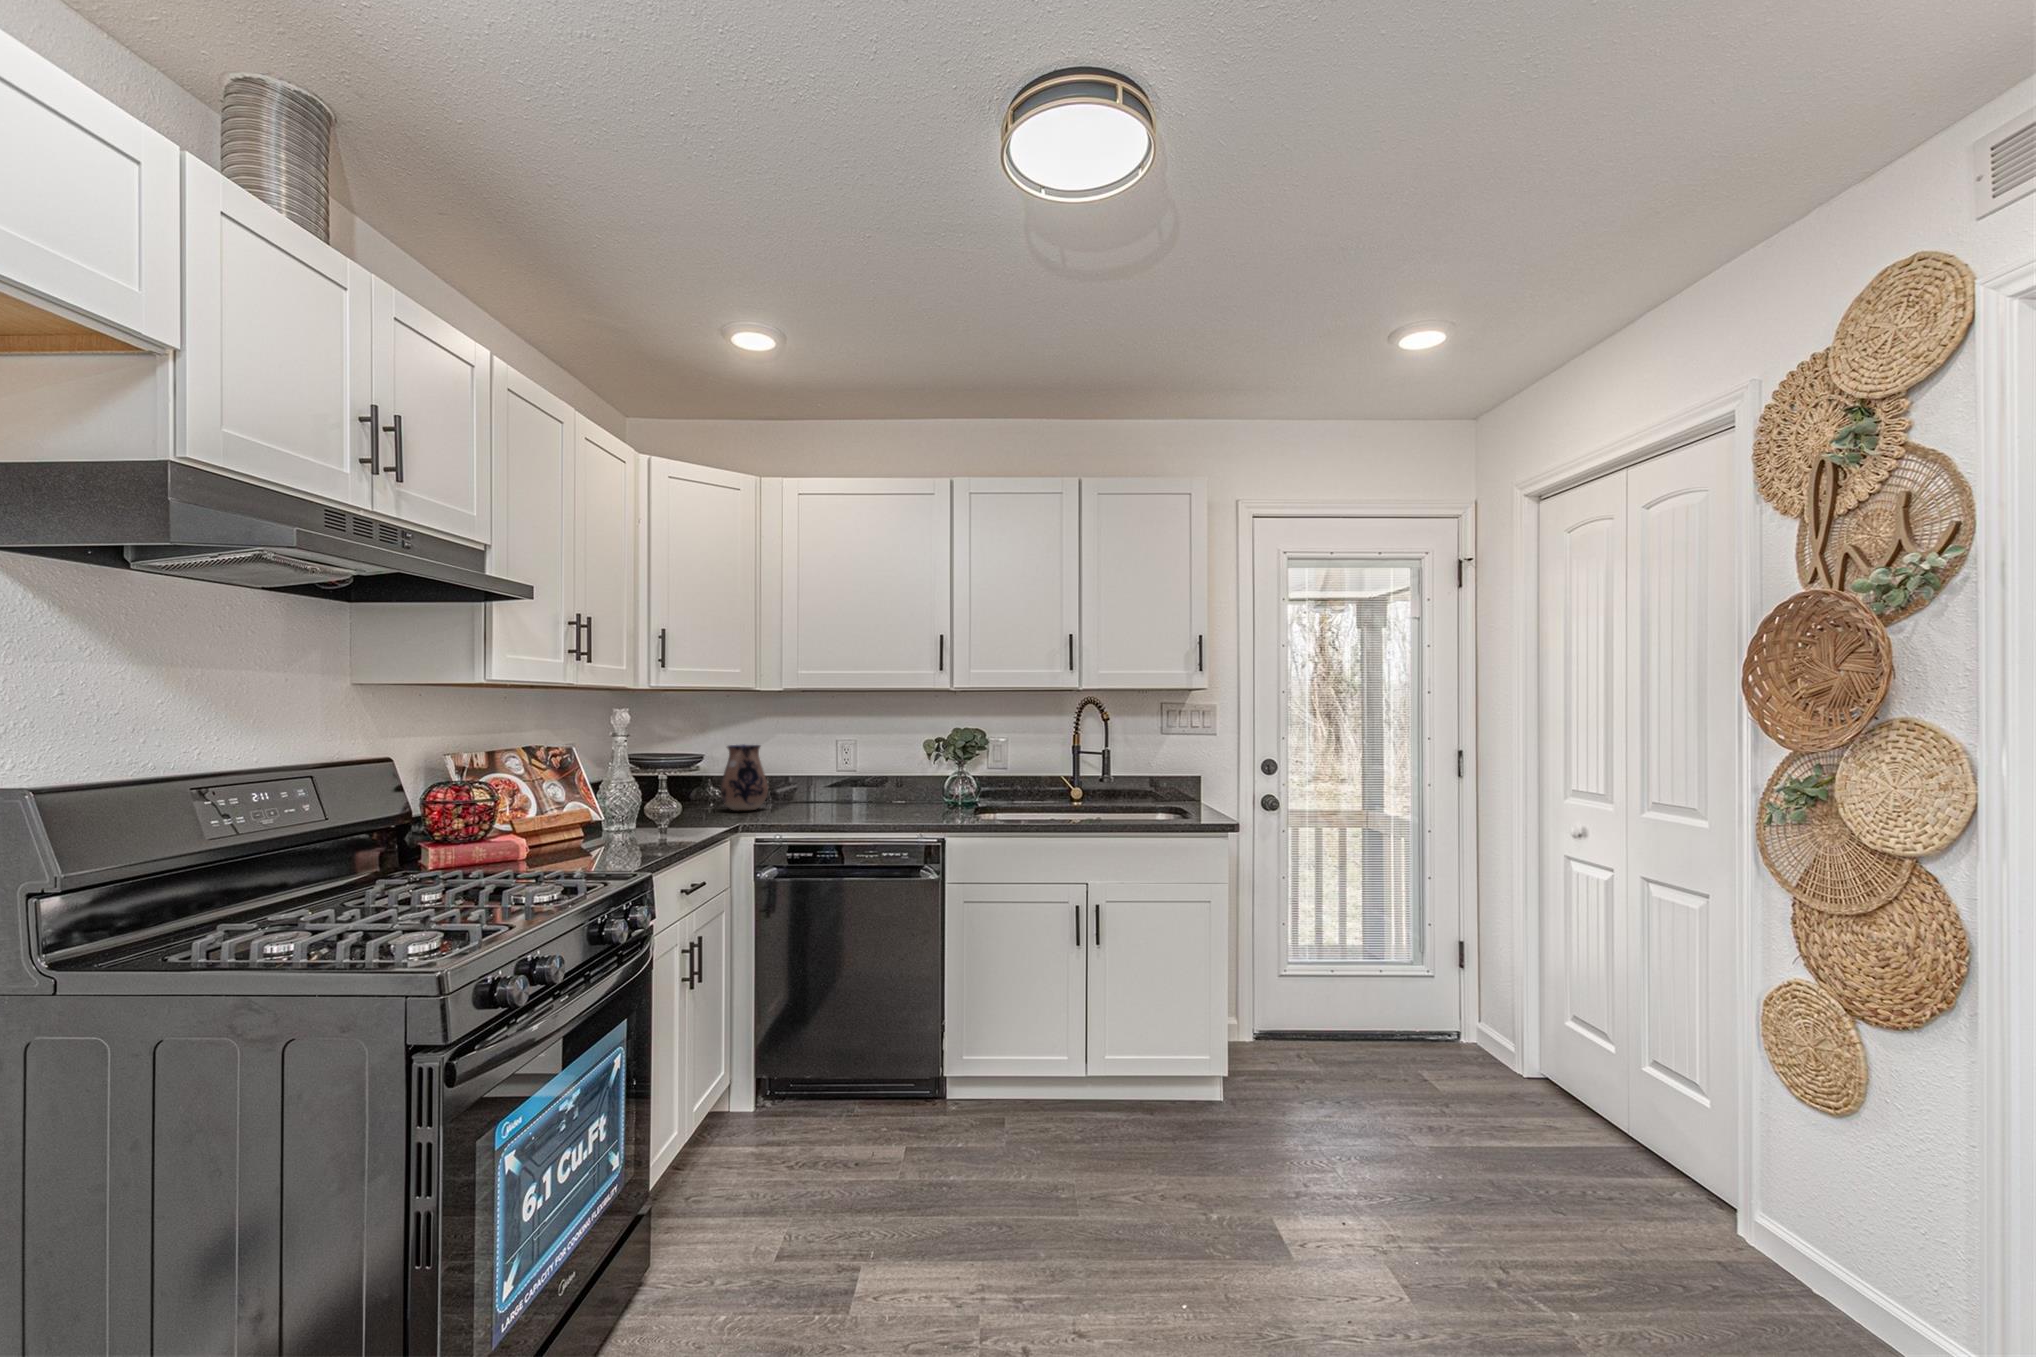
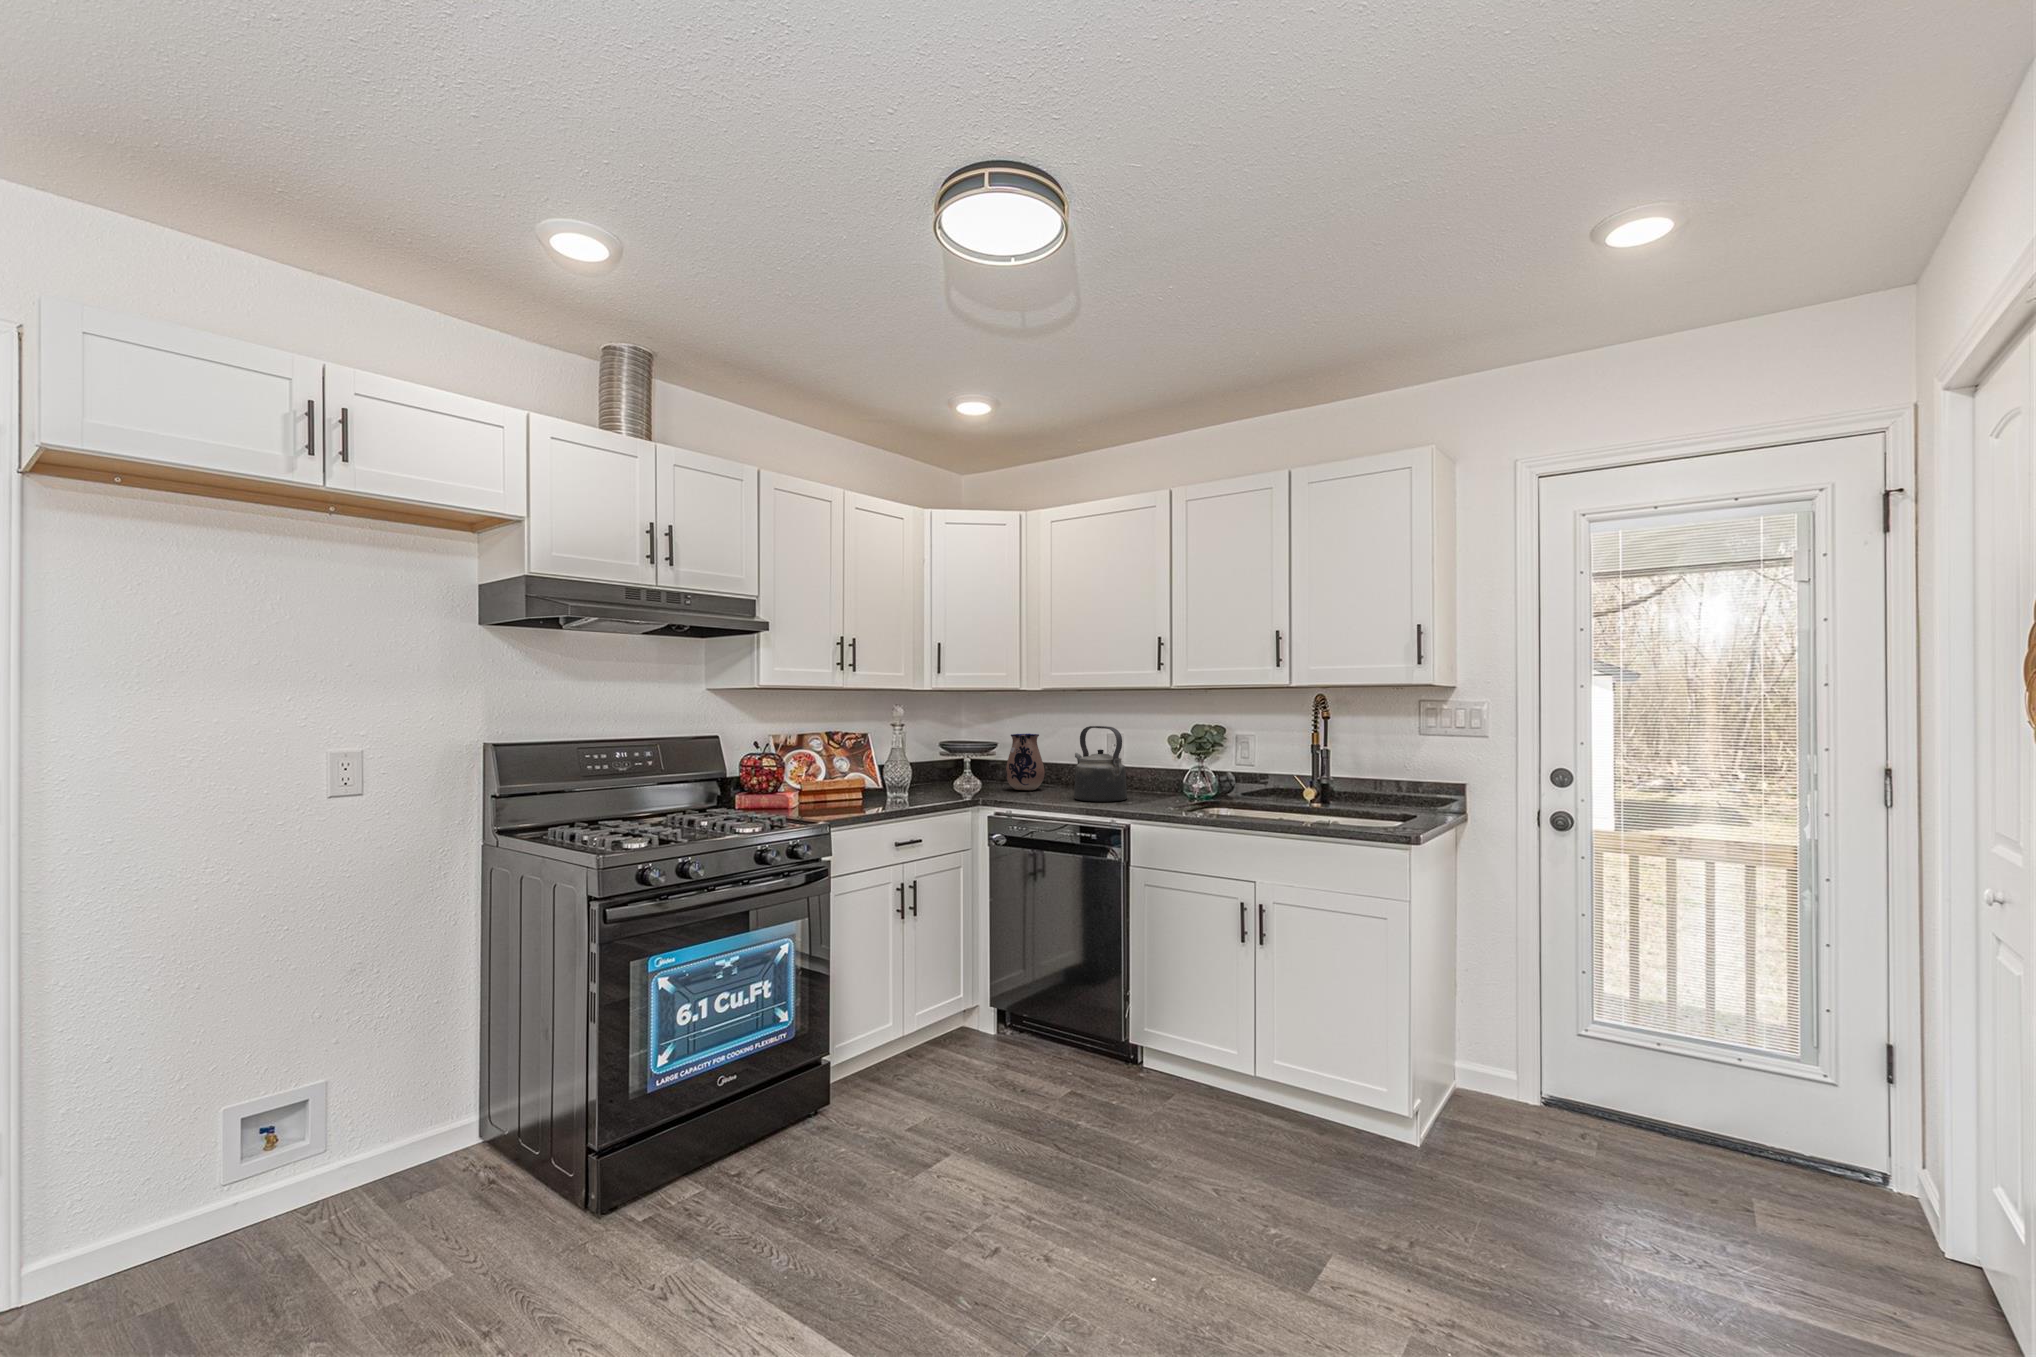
kettle: none [819,733,889,817] -> present [1074,726,1127,802]

